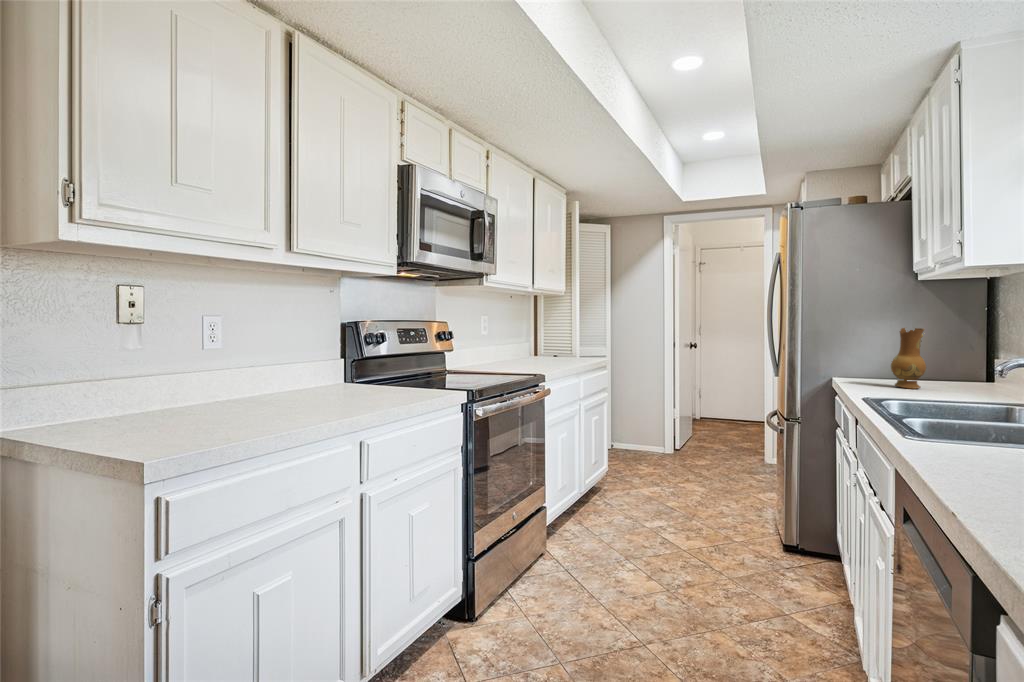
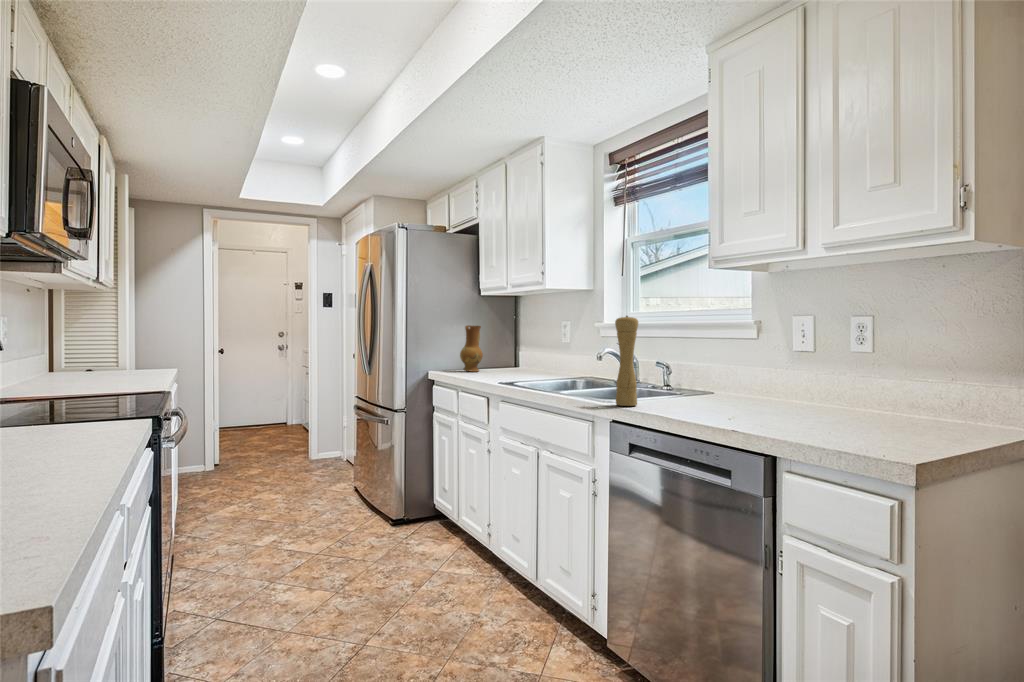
pepper mill: none [939,314,991,459] -> present [615,316,638,406]

